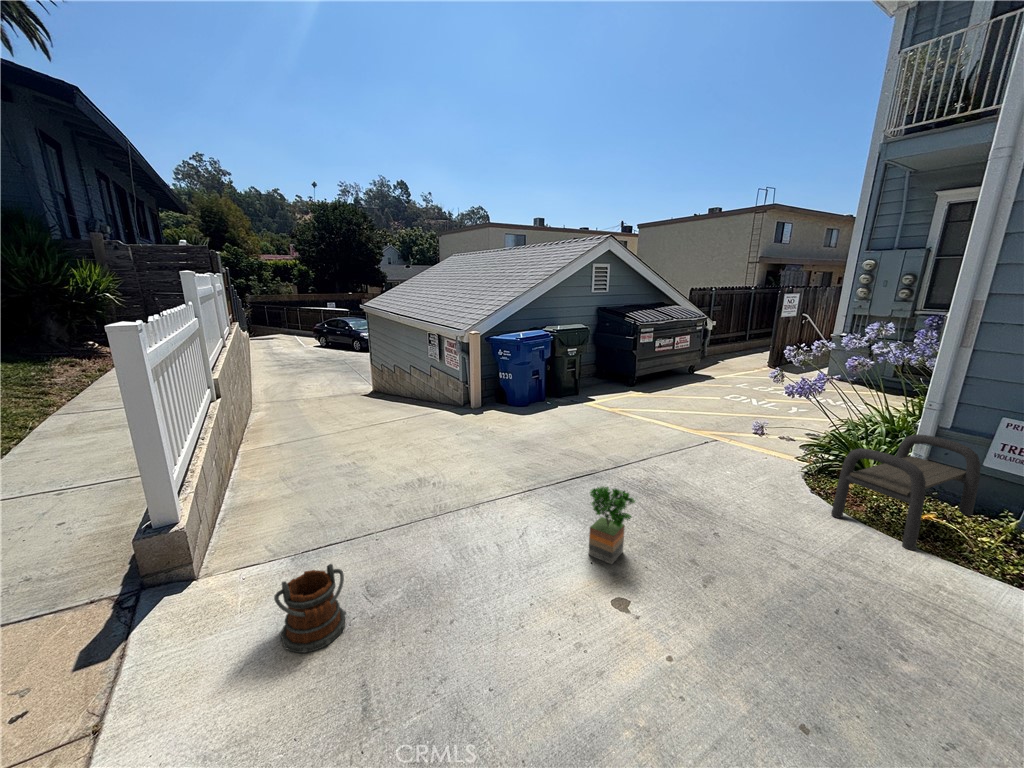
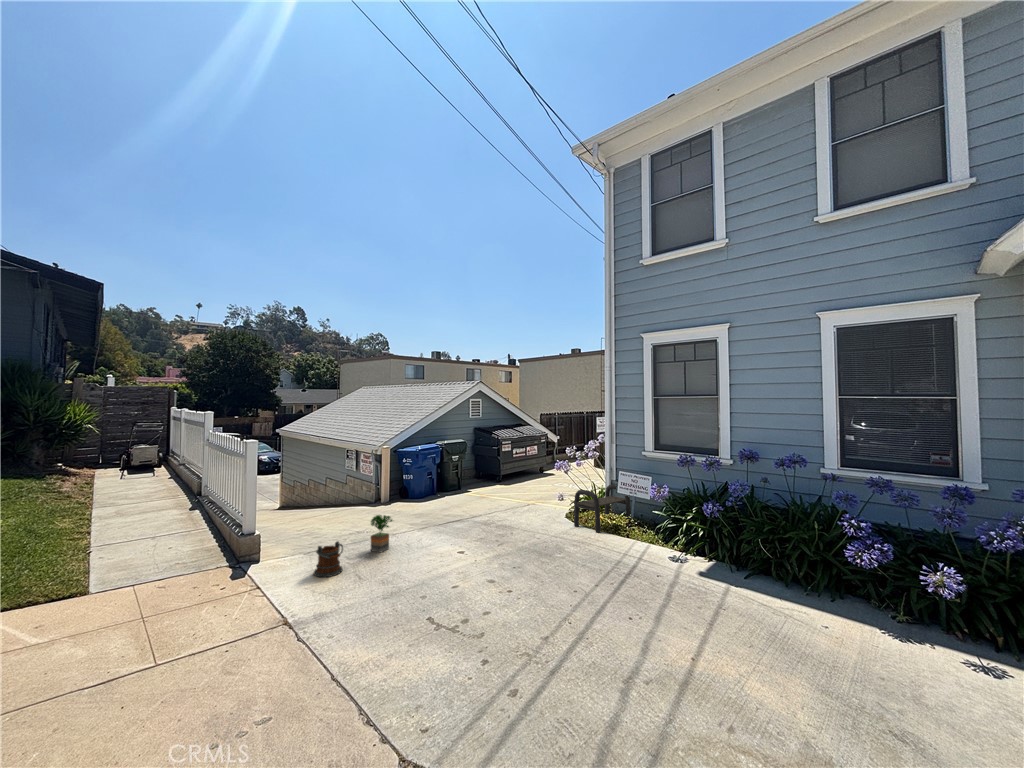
potted tree: present [589,487,635,564] -> present [371,515,392,553]

